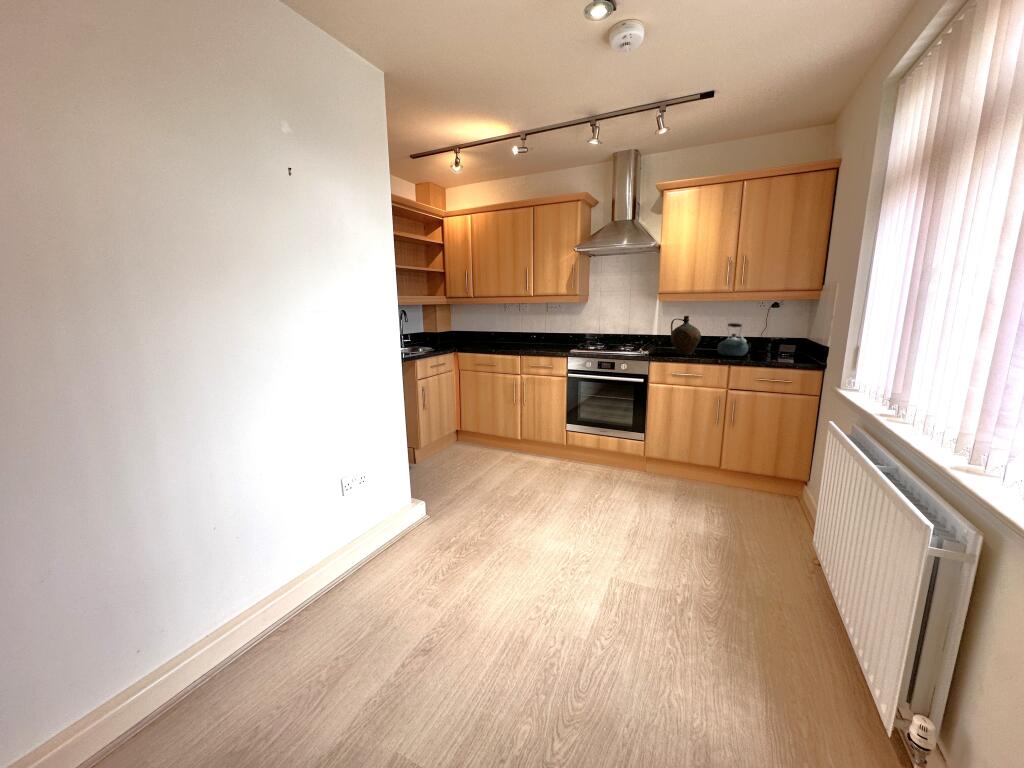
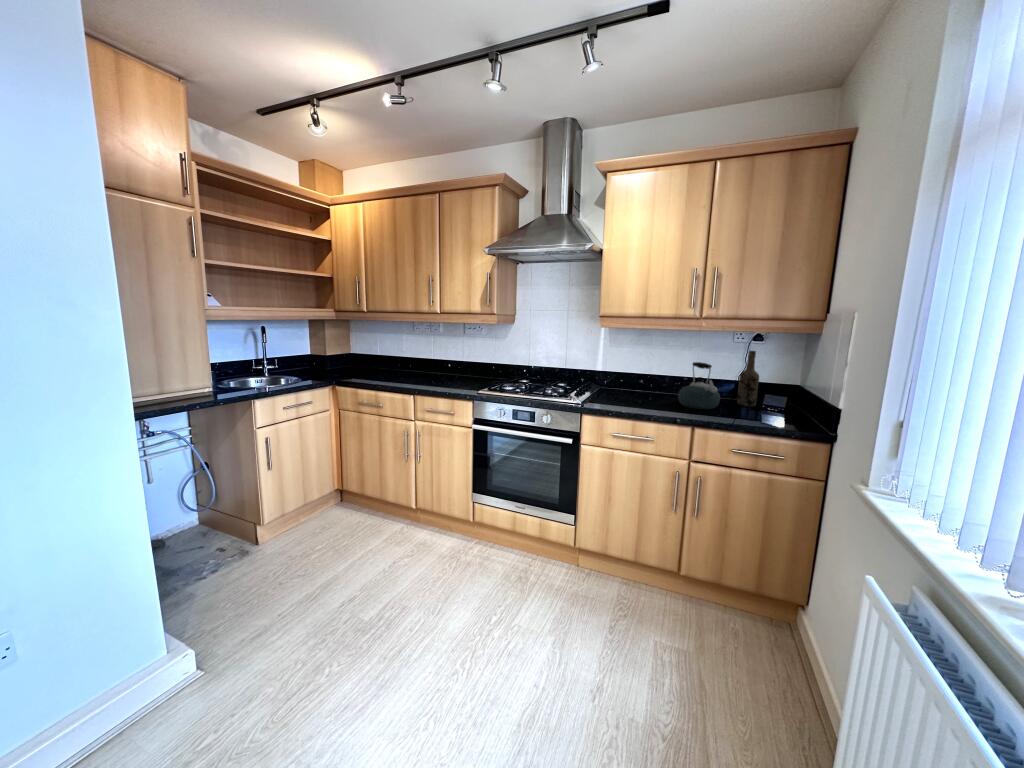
wine bottle: none [760,314,777,354] -> present [737,351,759,407]
ceramic jug: present [671,316,701,355] -> none [614,349,655,405]

